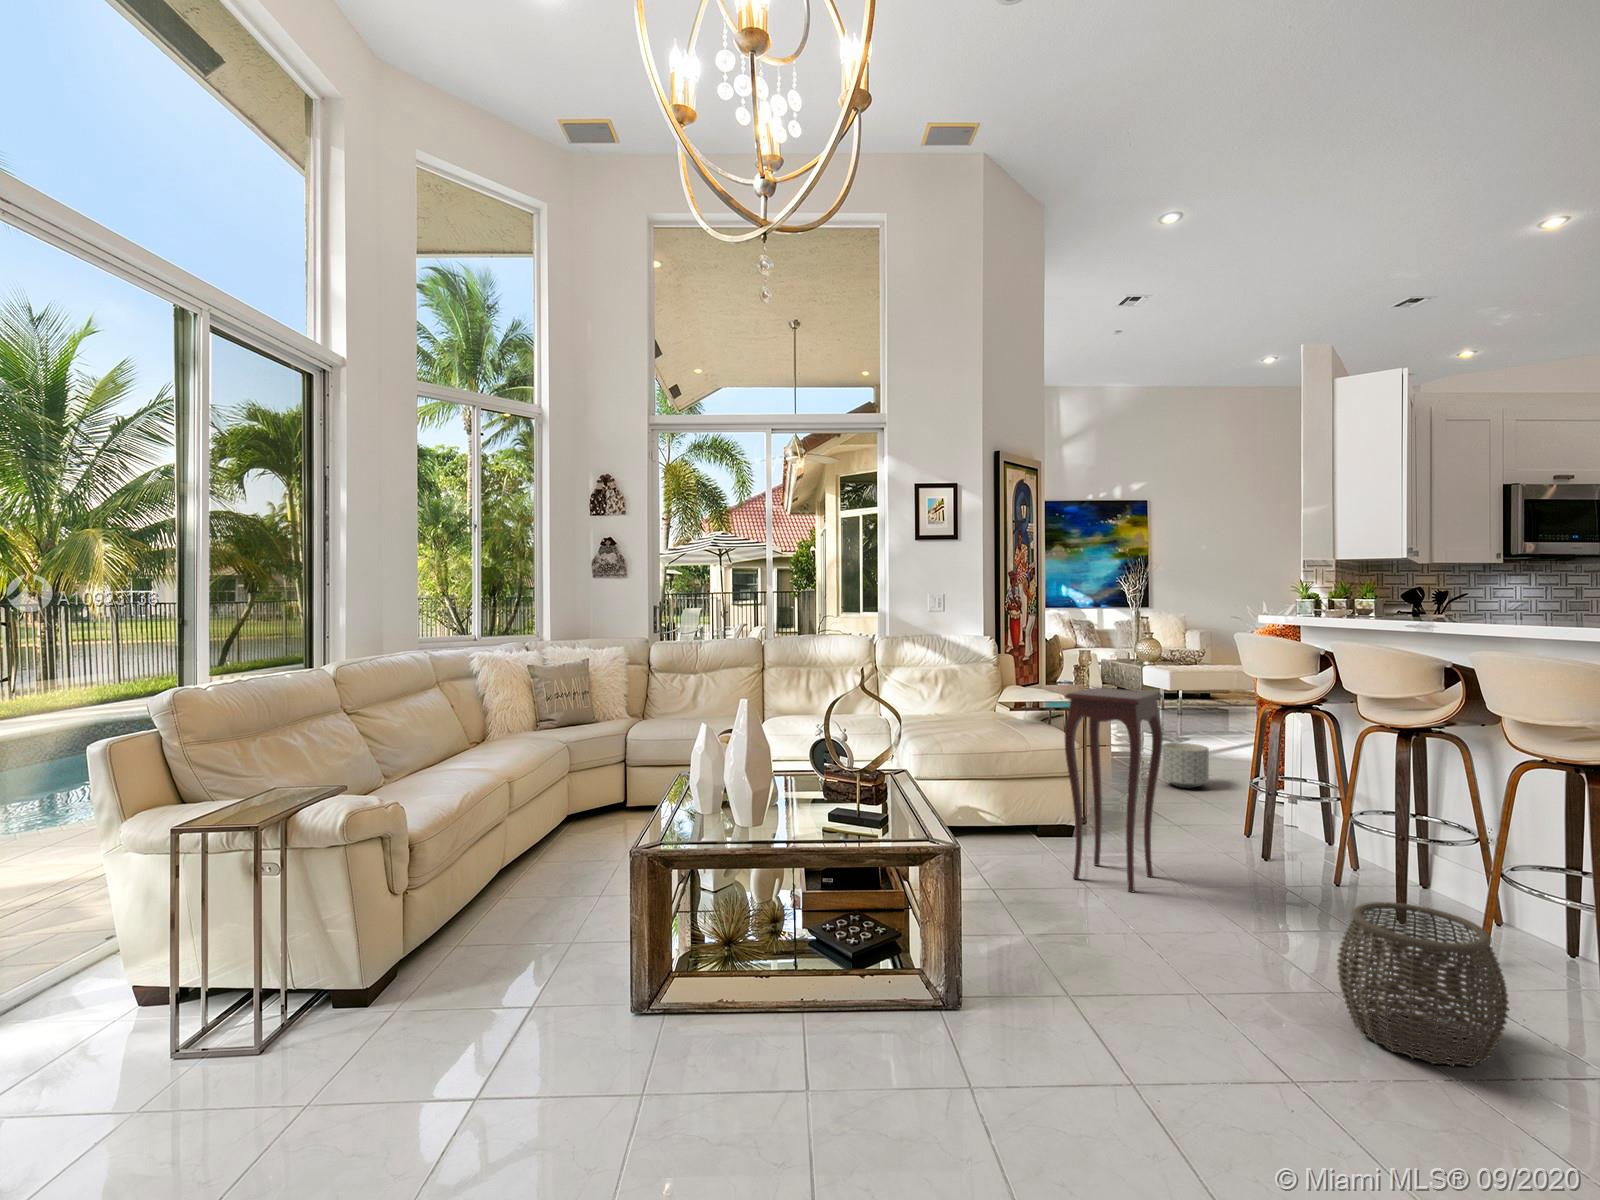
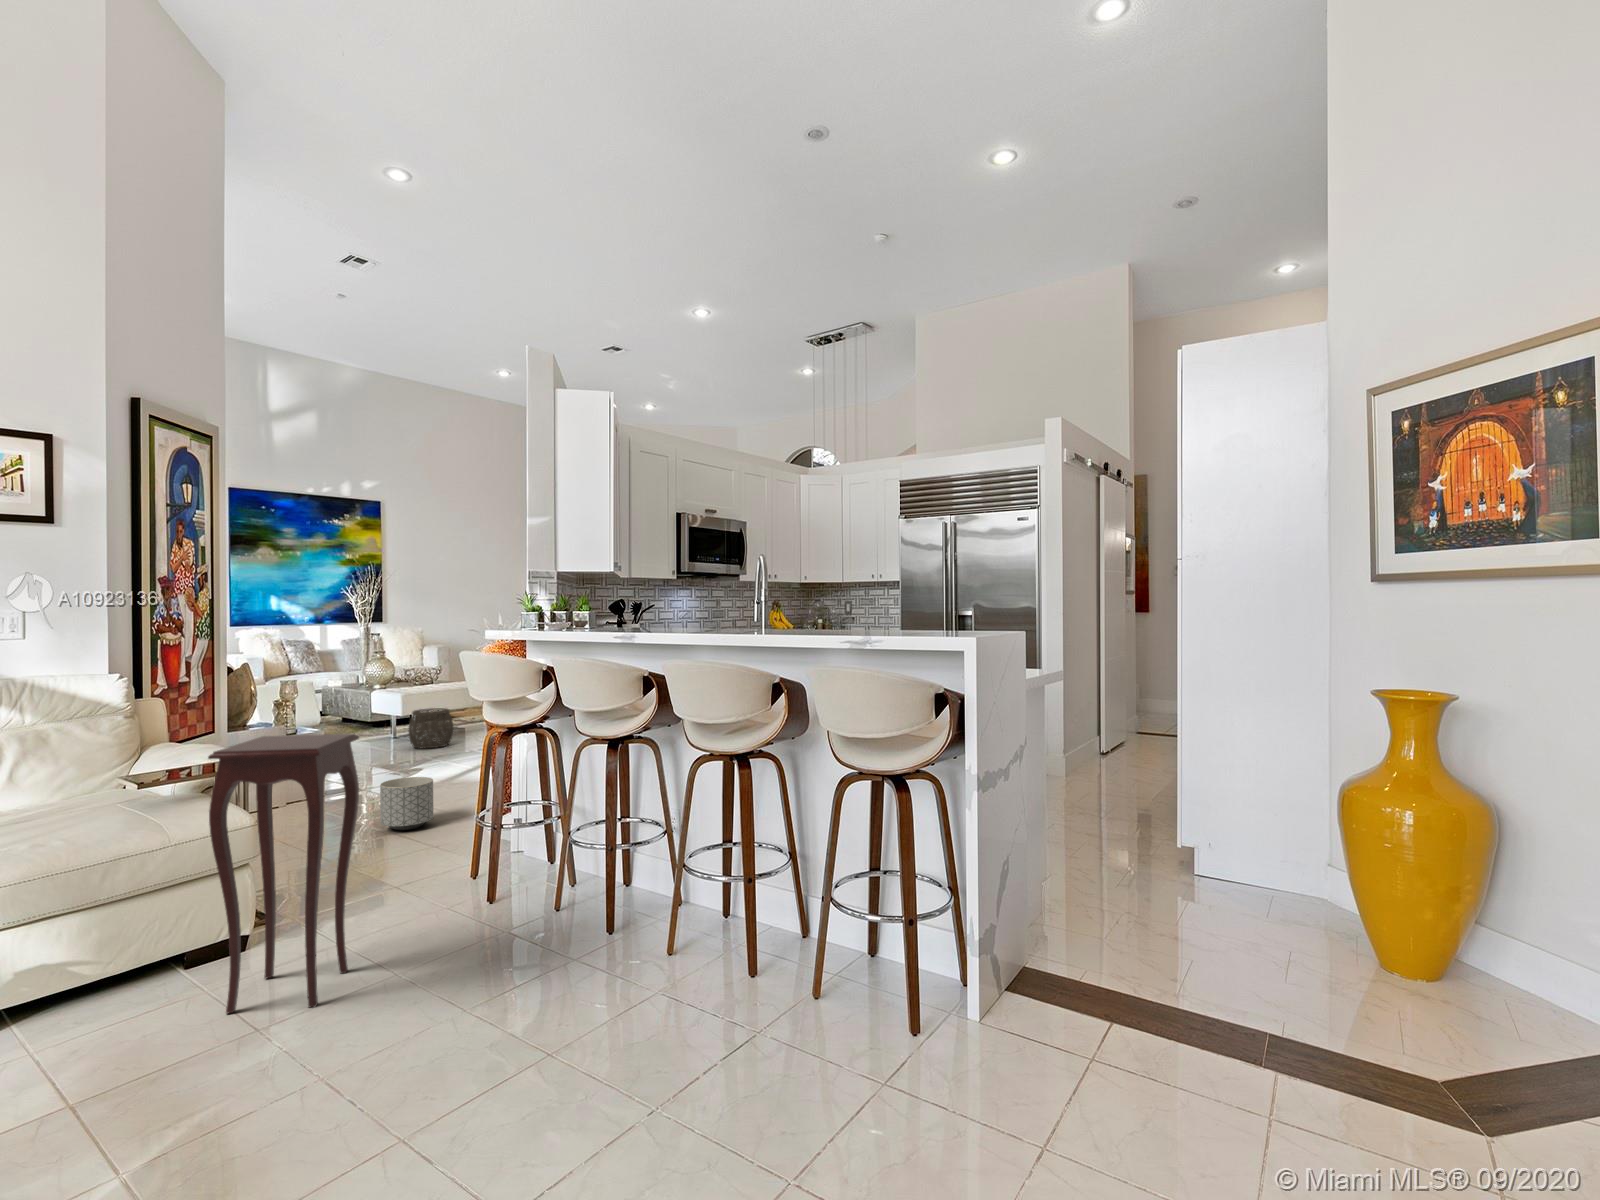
woven basket: present [1337,902,1509,1067] -> present [409,708,454,749]

